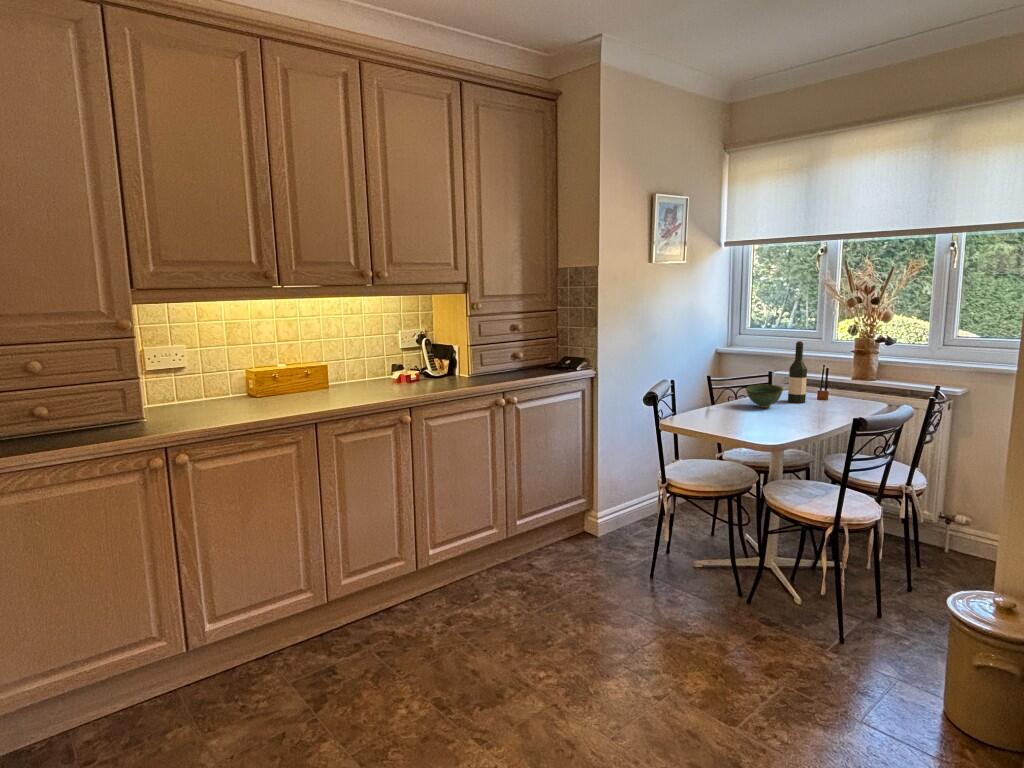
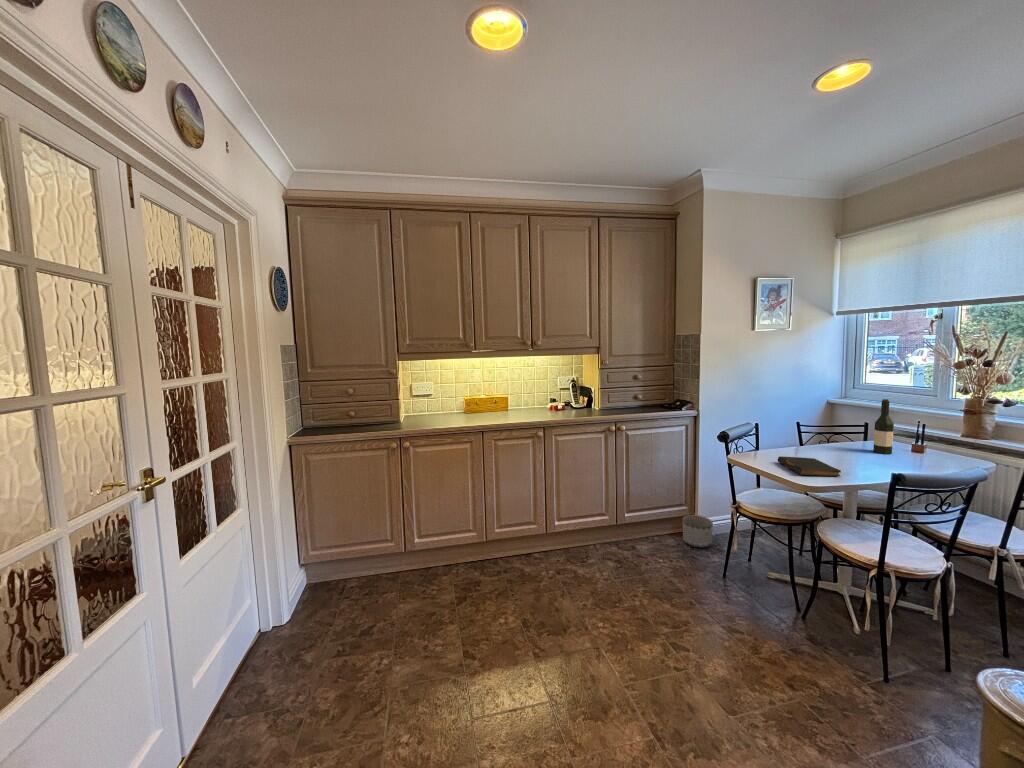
bowl: present [746,384,783,408] -> none [823,434,861,455]
book: none [716,414,788,434] -> present [778,456,841,476]
planter: none [585,507,622,547] -> present [683,515,713,548]

